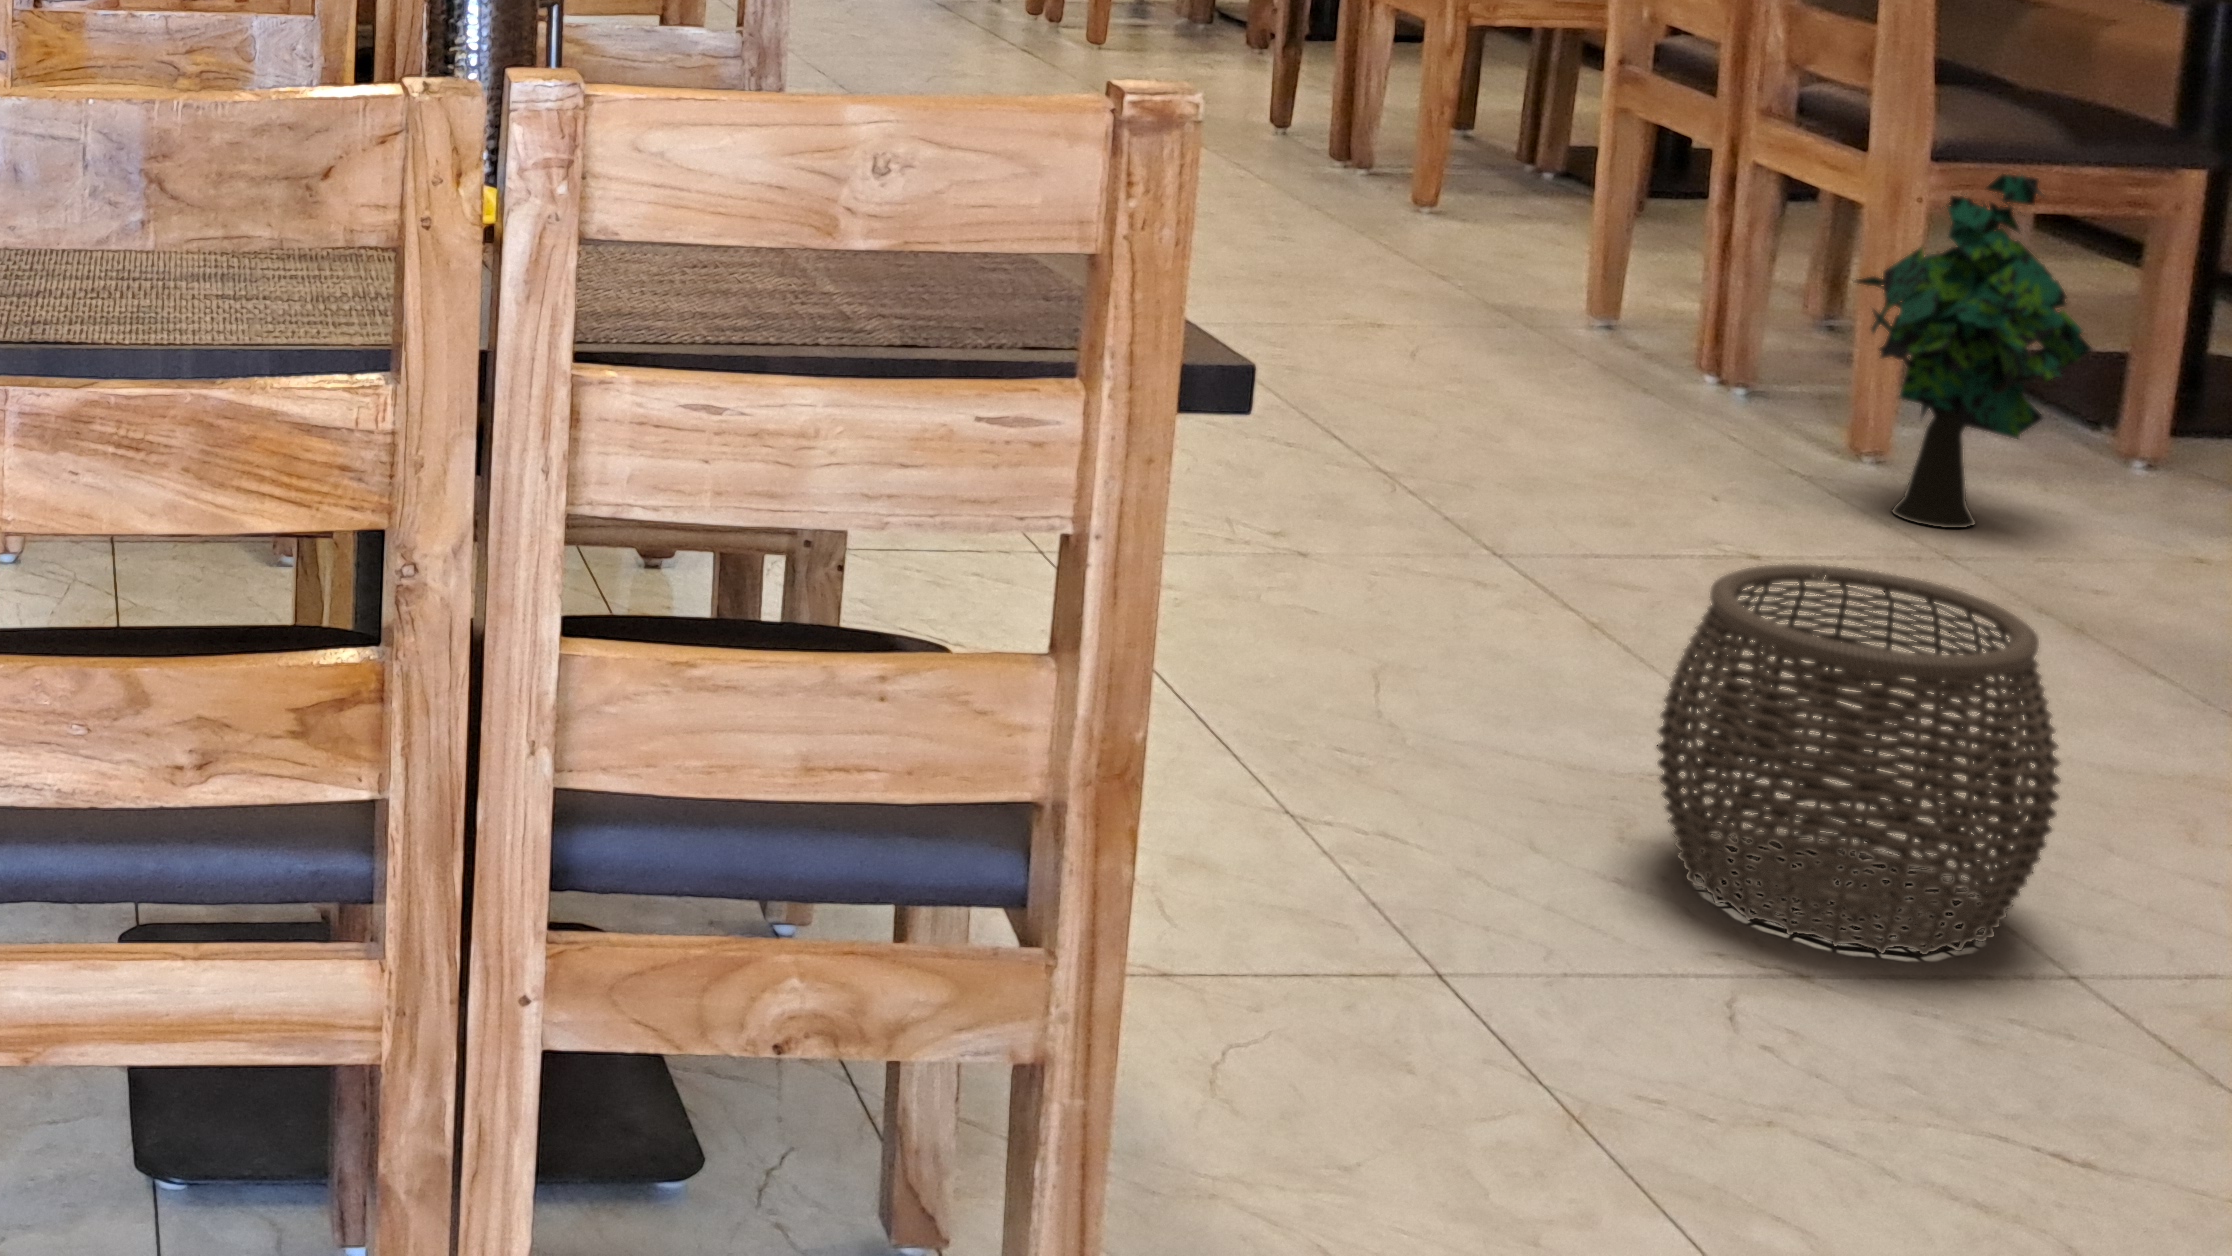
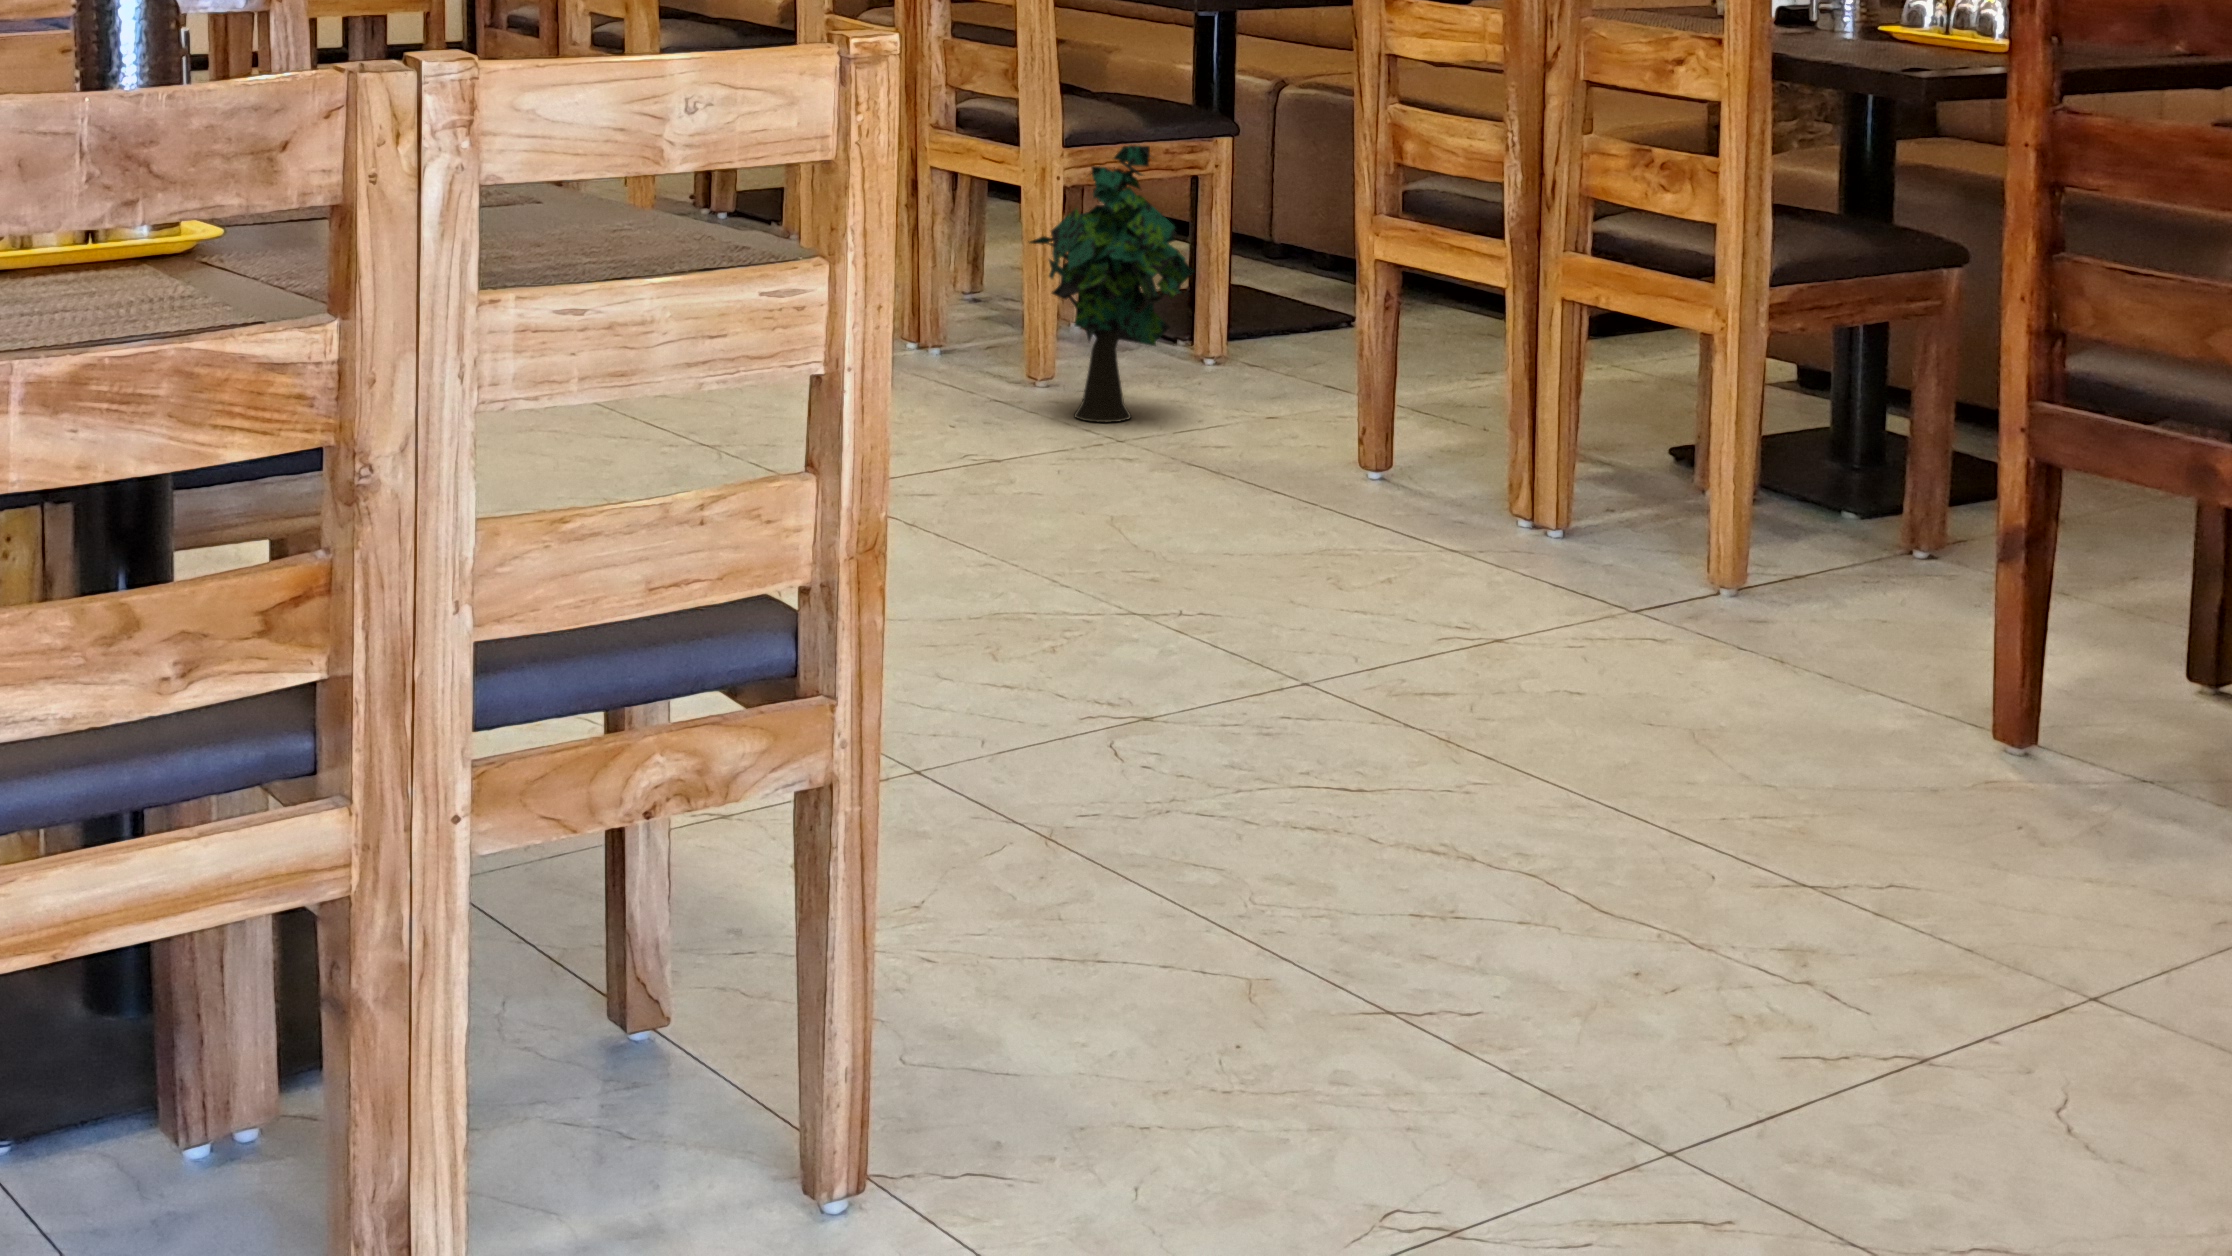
woven basket: present [1657,564,2060,955] -> none [1031,419,1296,693]

